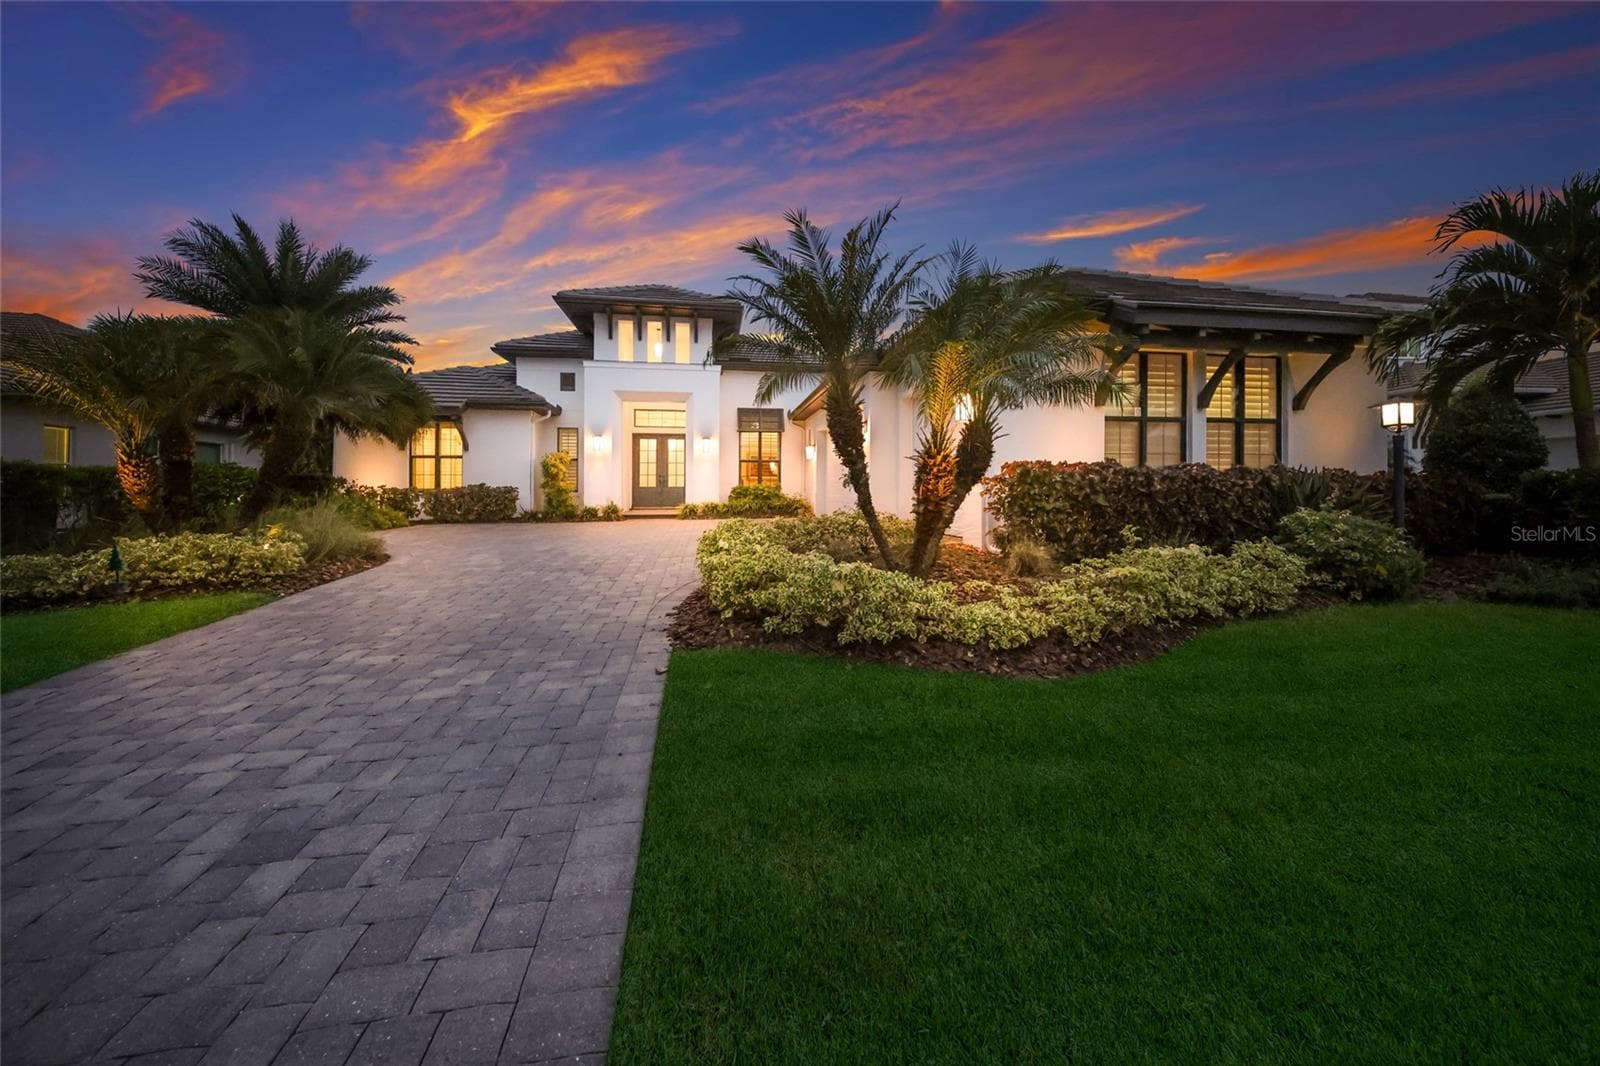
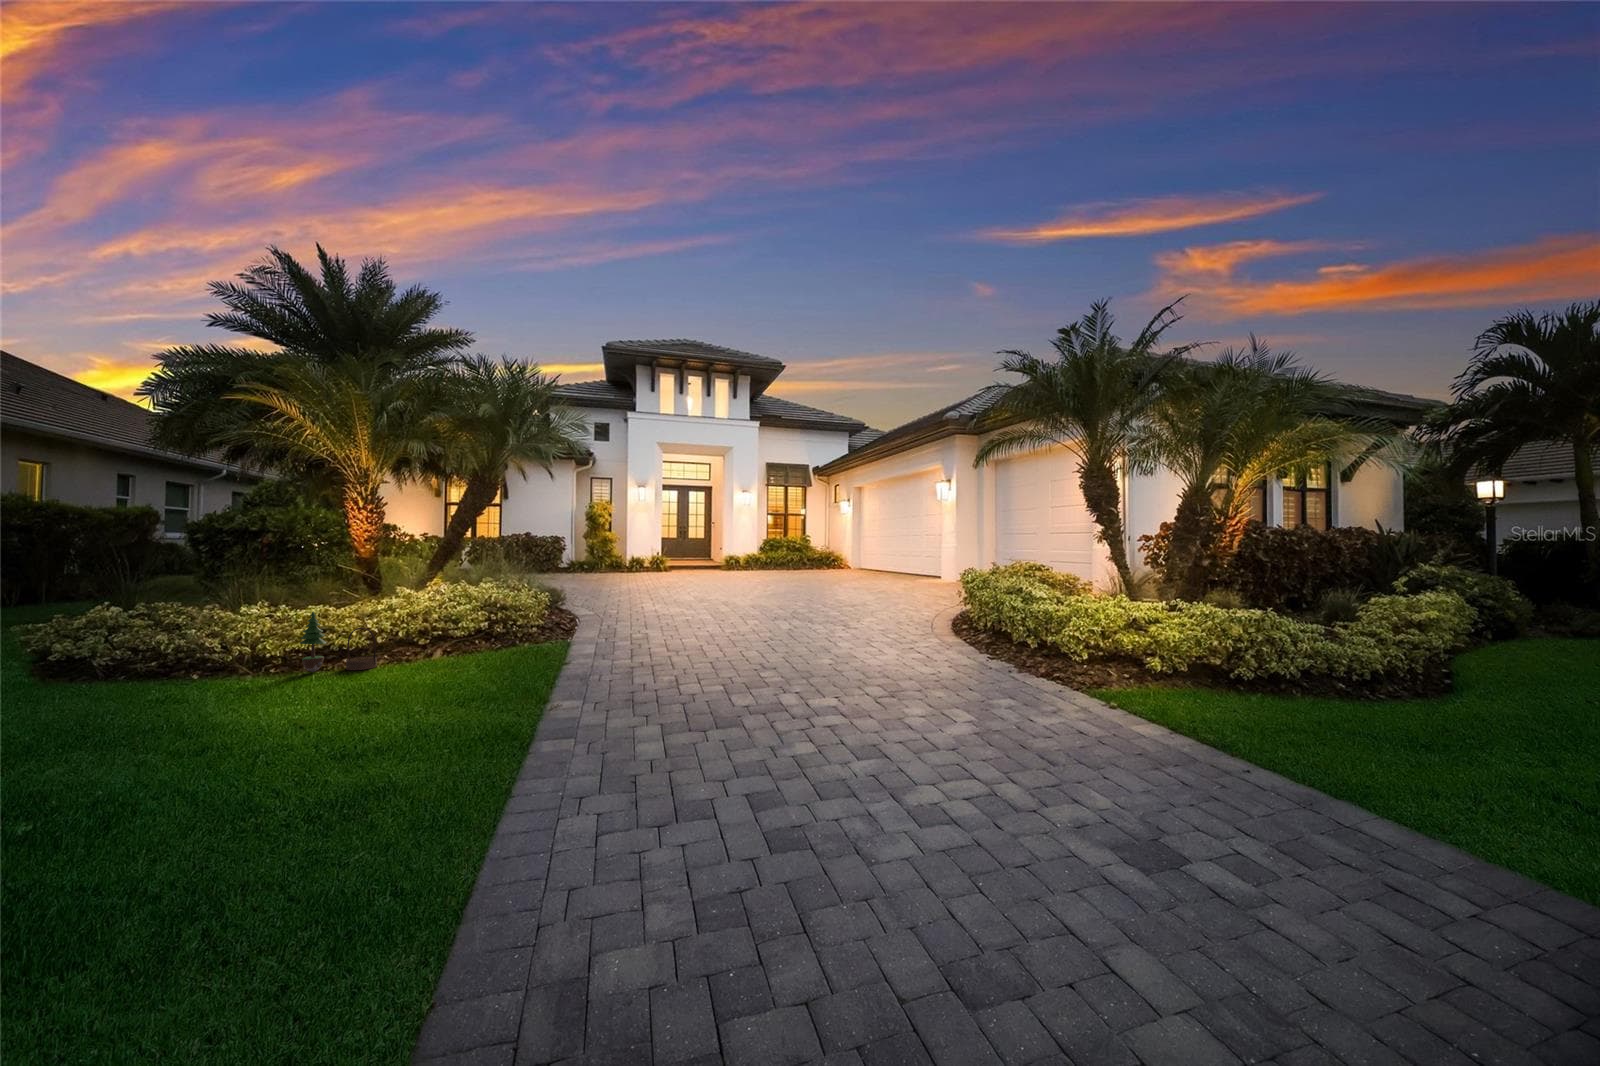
basket: none [147,558,178,594] -> present [346,628,377,670]

